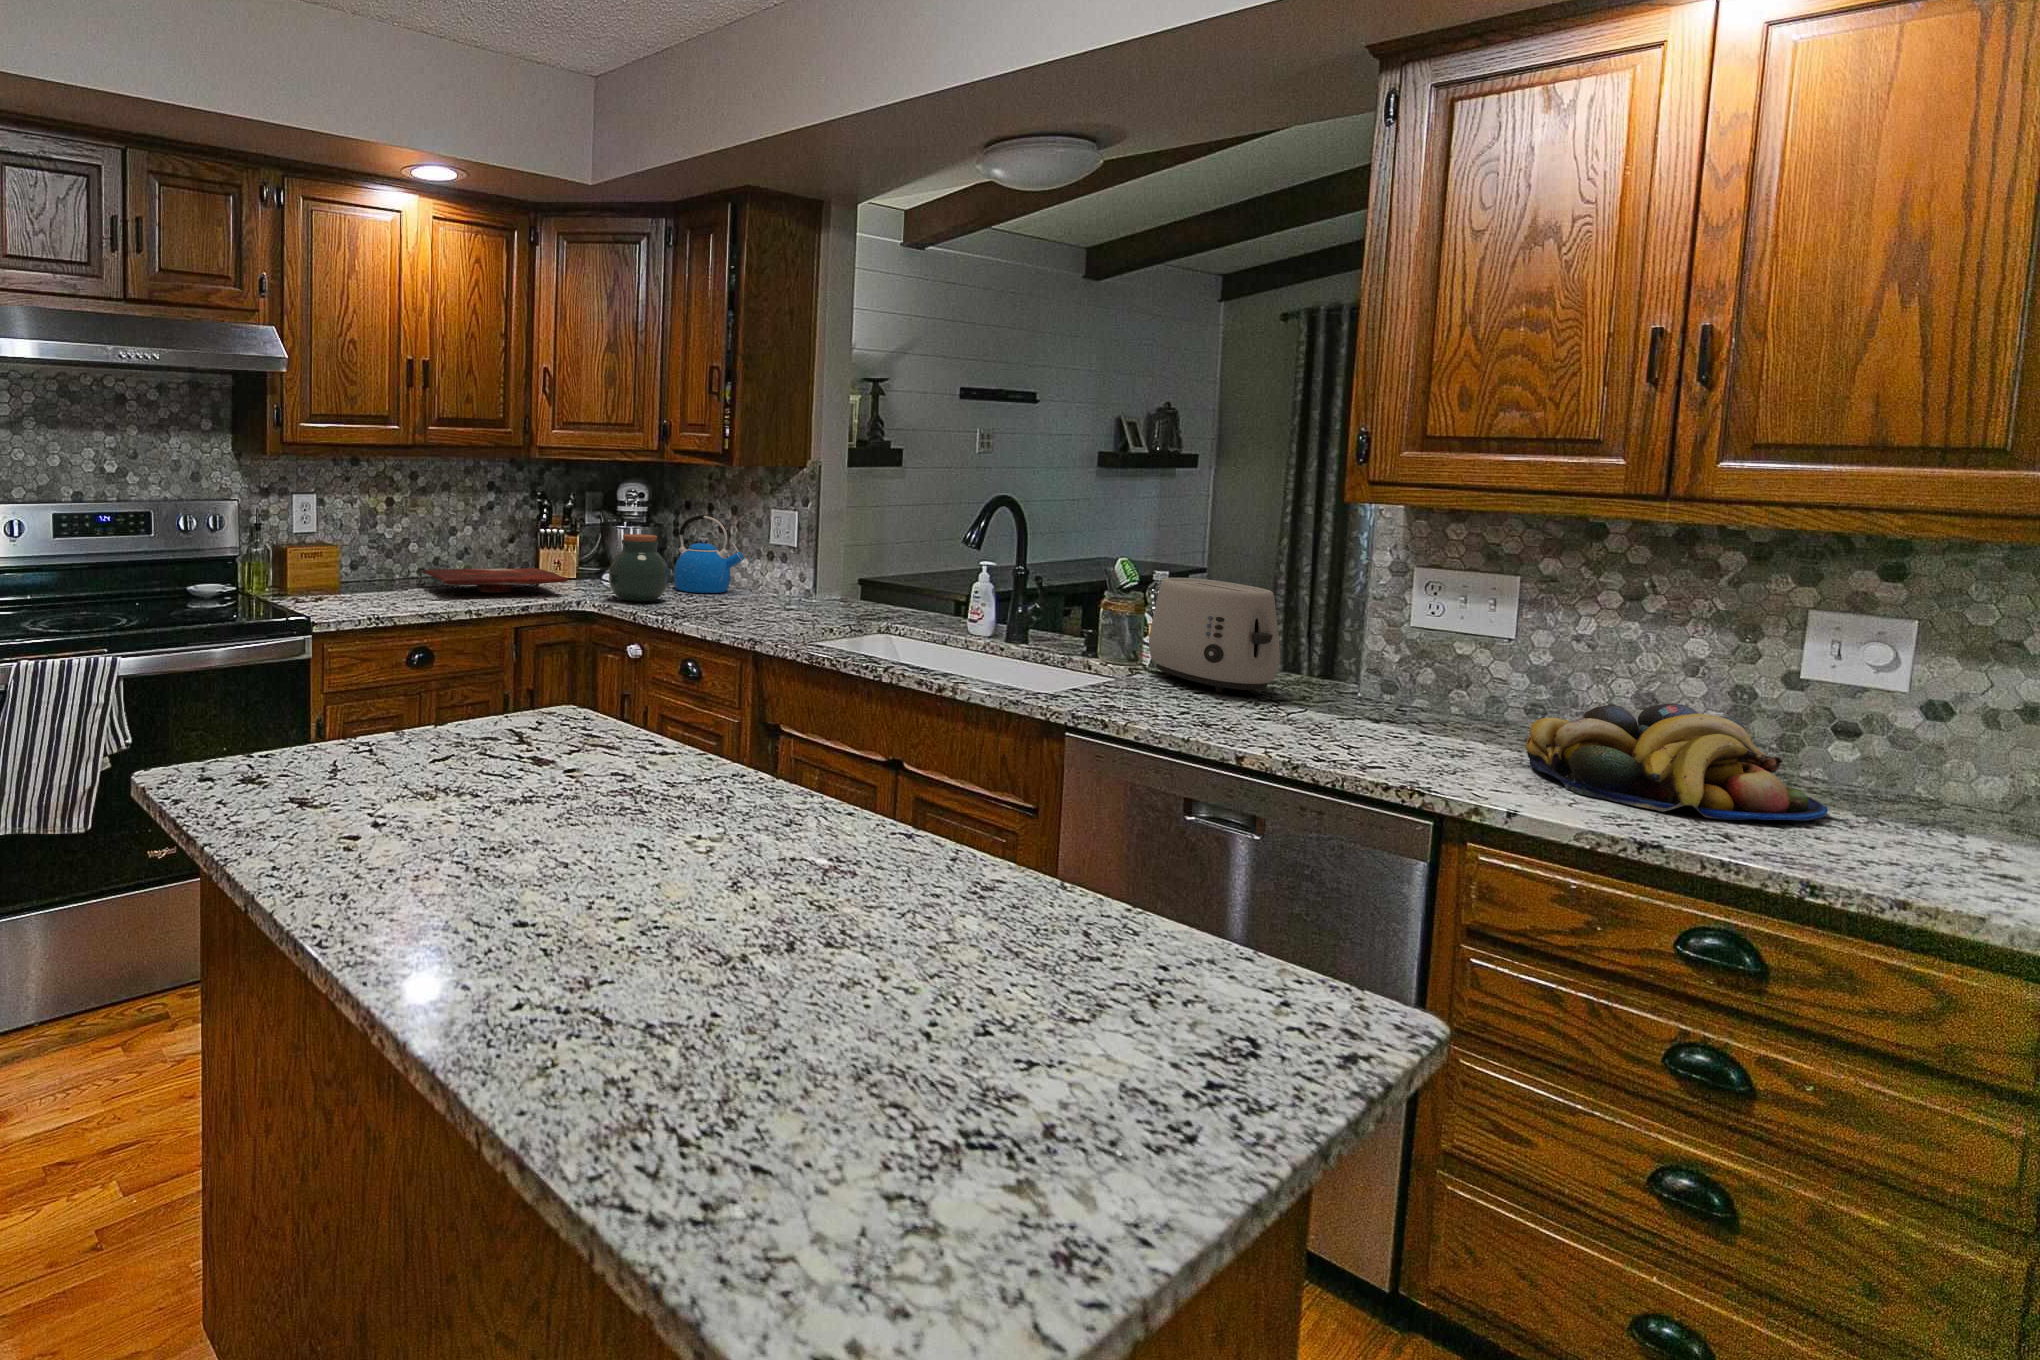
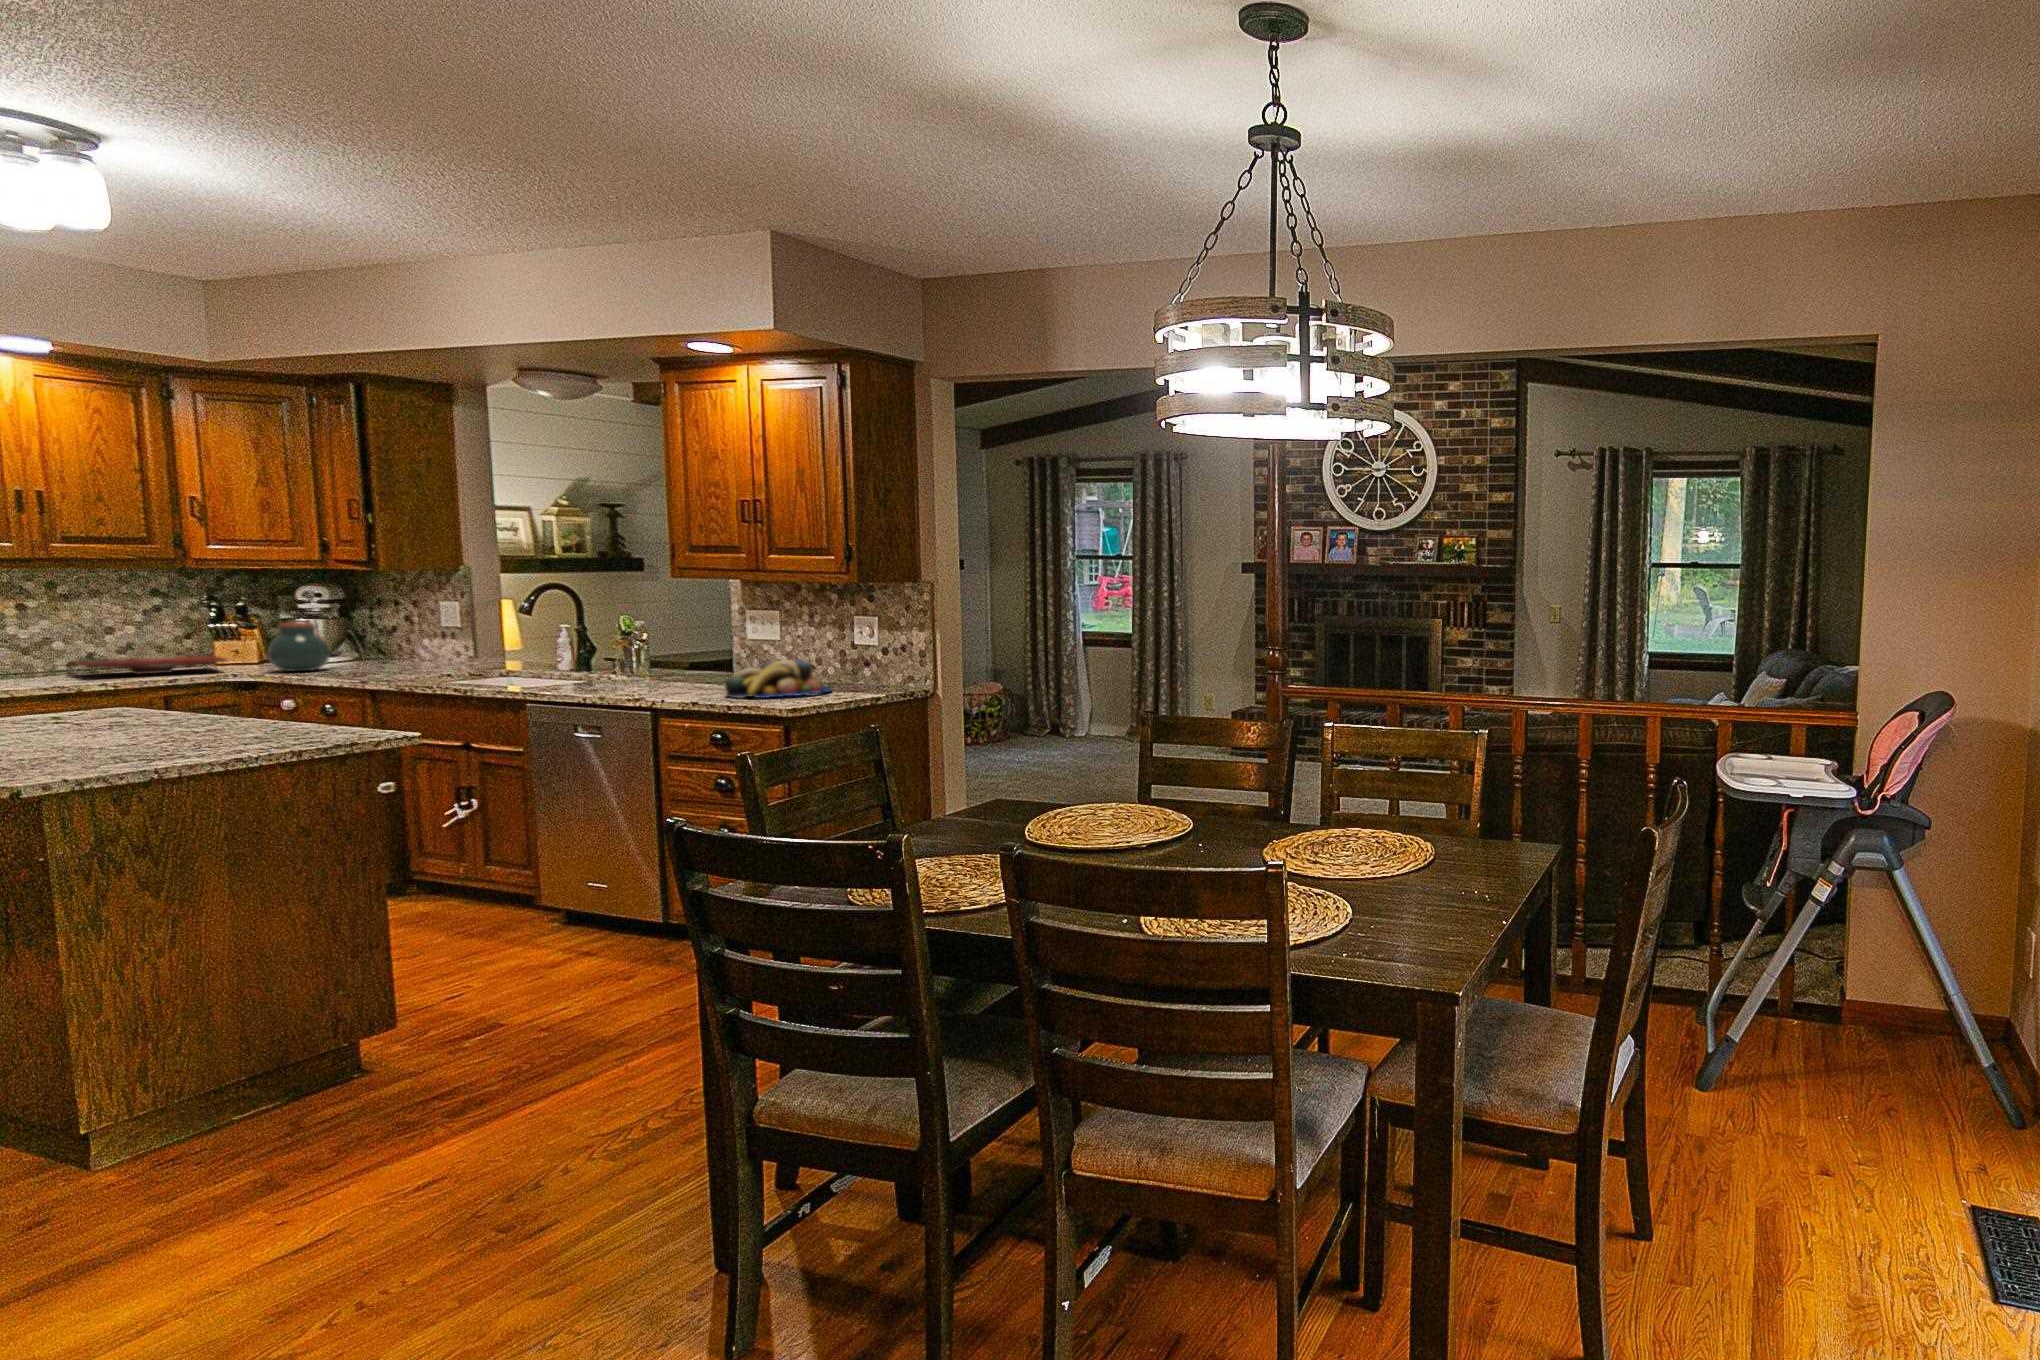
kettle: present [674,515,744,593] -> none [354,607,417,665]
toaster: present [1149,578,1280,693] -> none [630,624,689,682]

